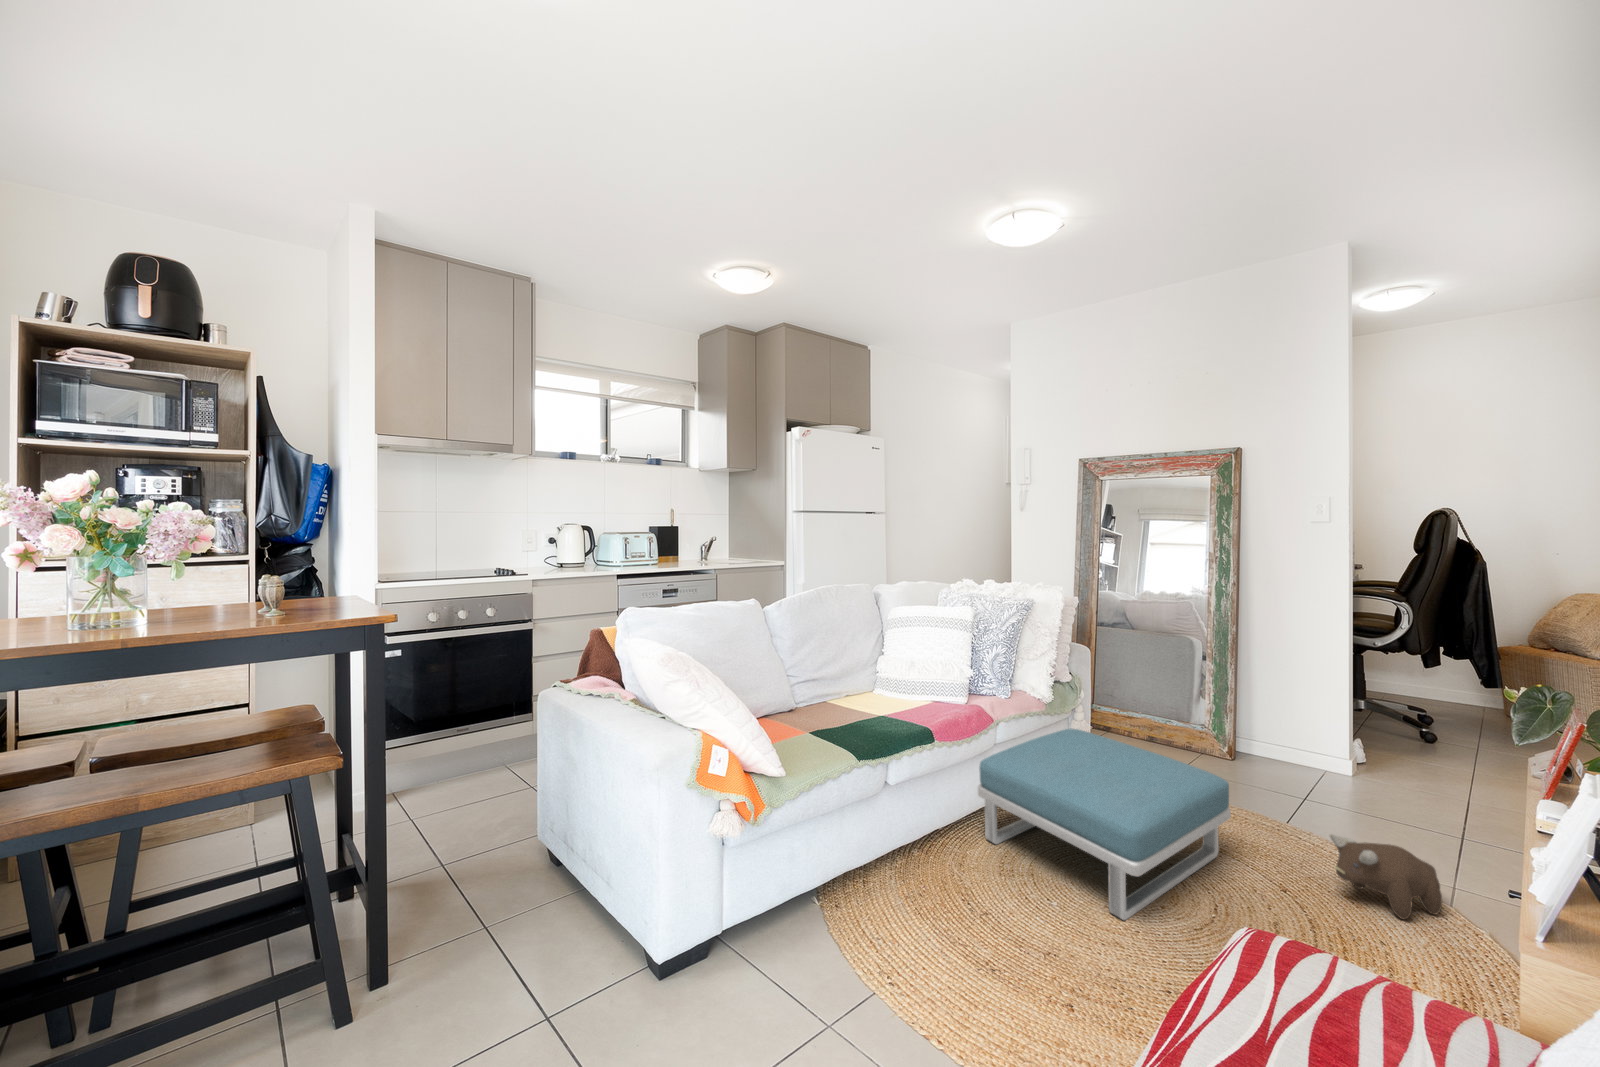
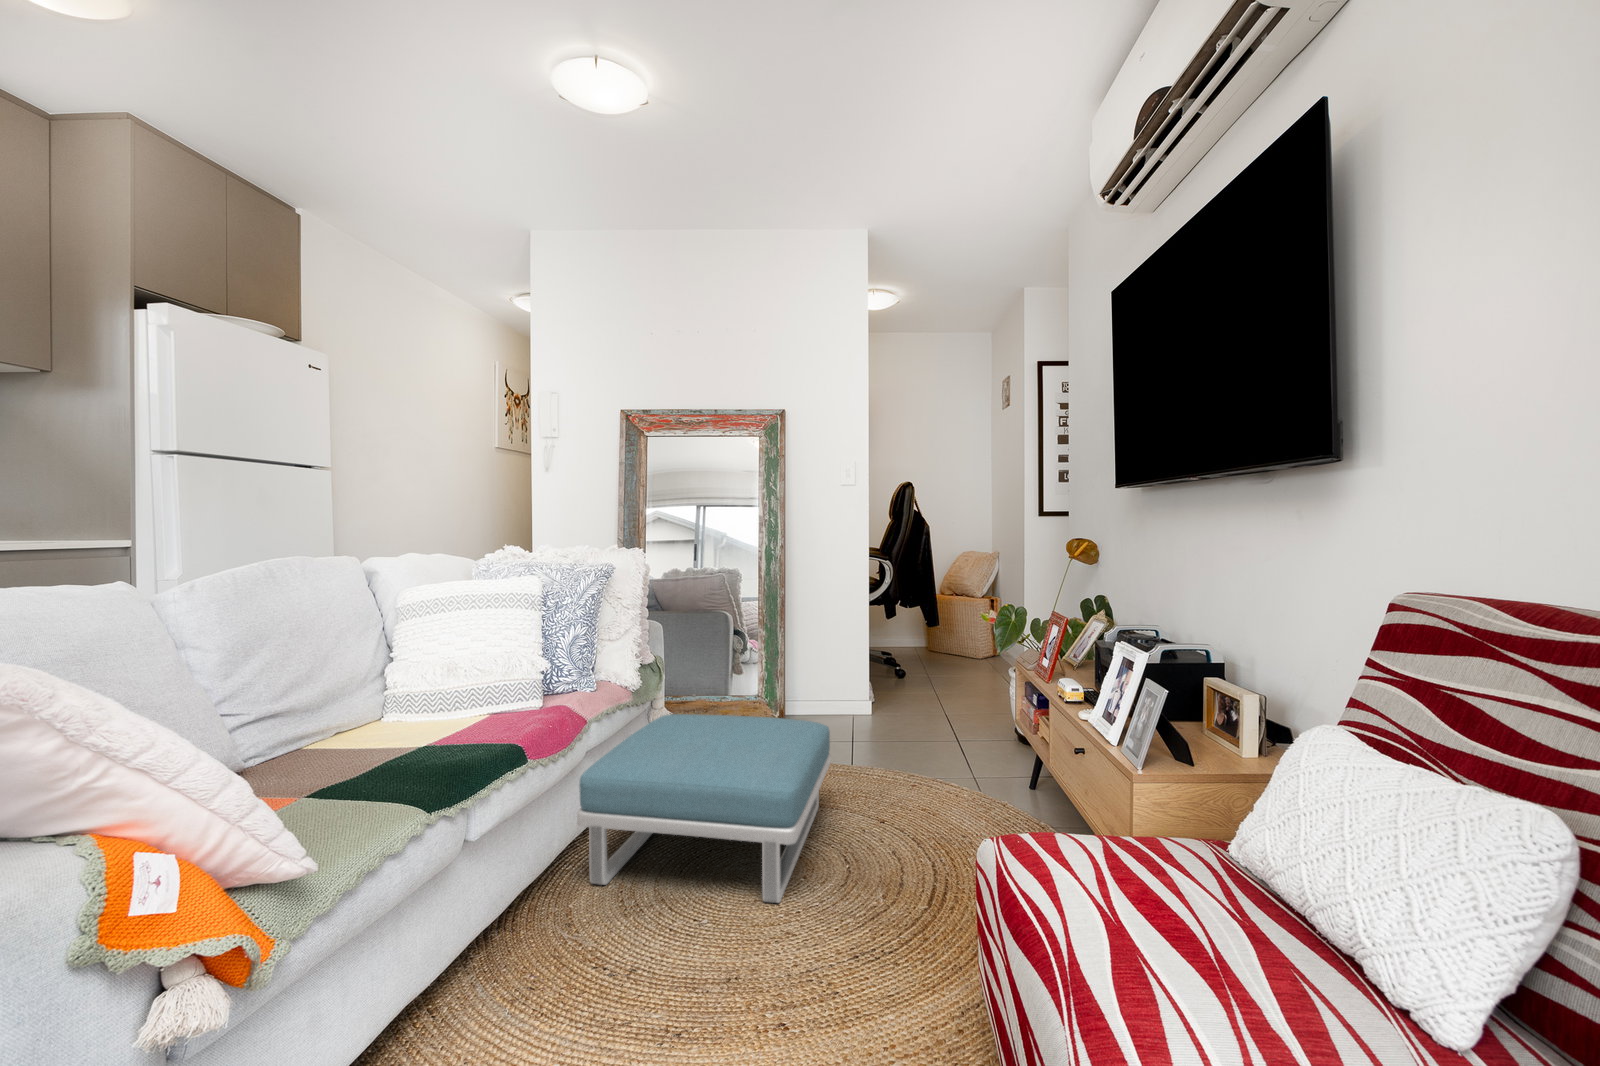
plush toy: present [1330,834,1442,919] -> none [902,746,968,807]

